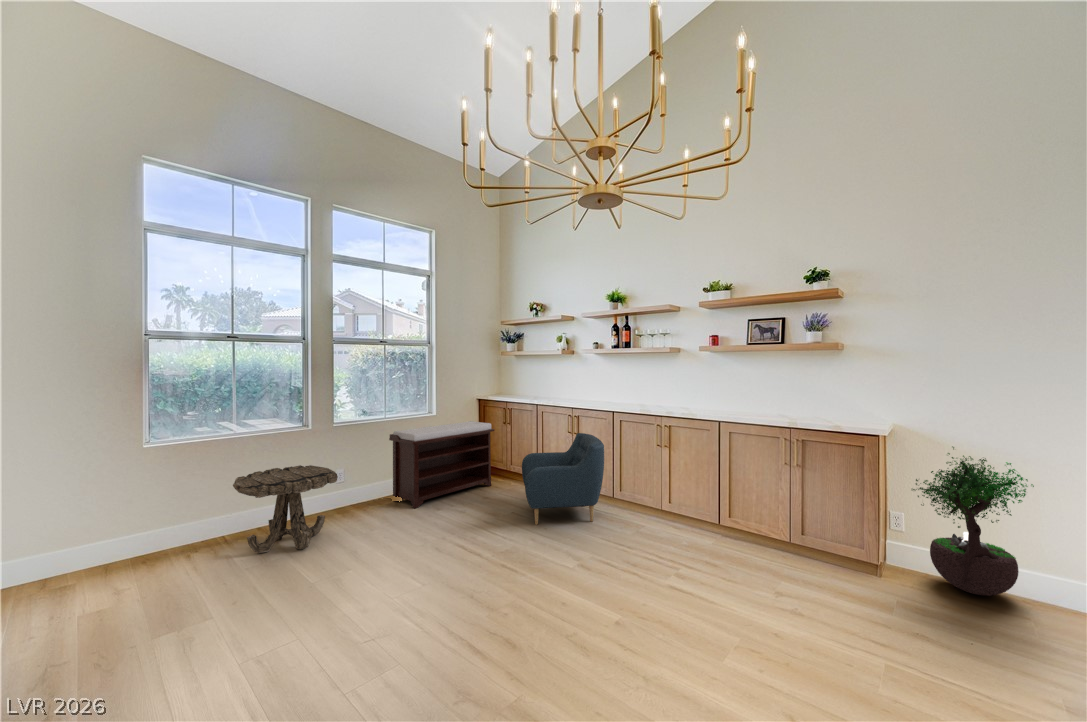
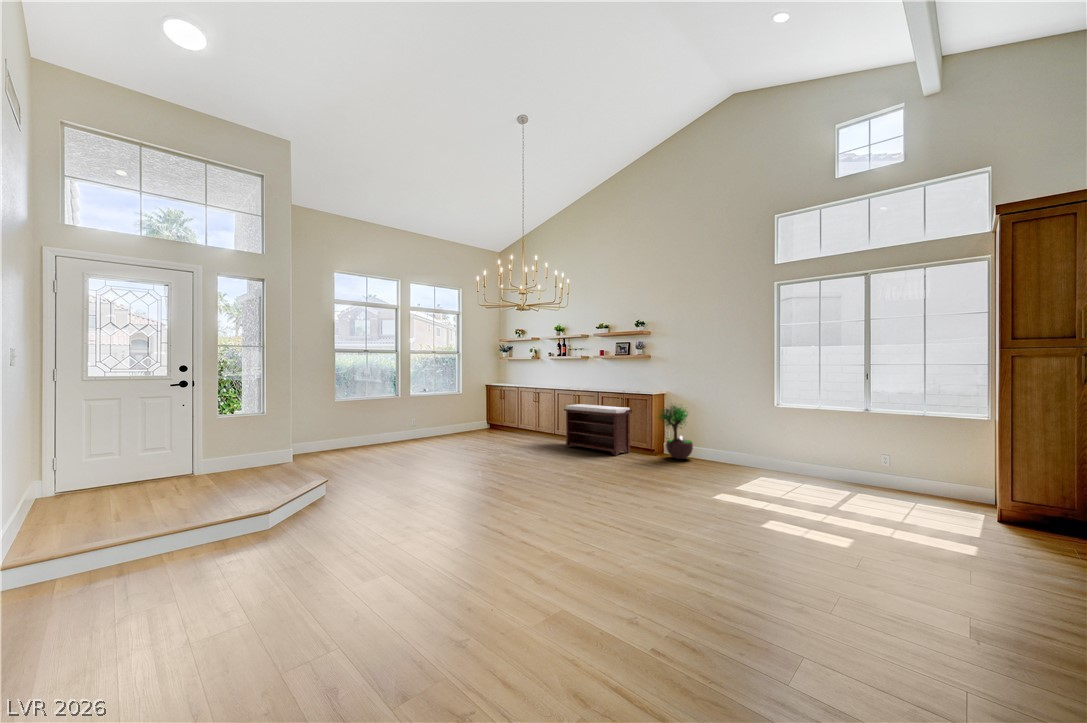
bench: present [389,421,494,508] -> present [564,404,632,456]
armchair: present [522,433,604,525] -> none [505,401,545,443]
side table: present [233,465,338,553] -> none [373,413,418,448]

